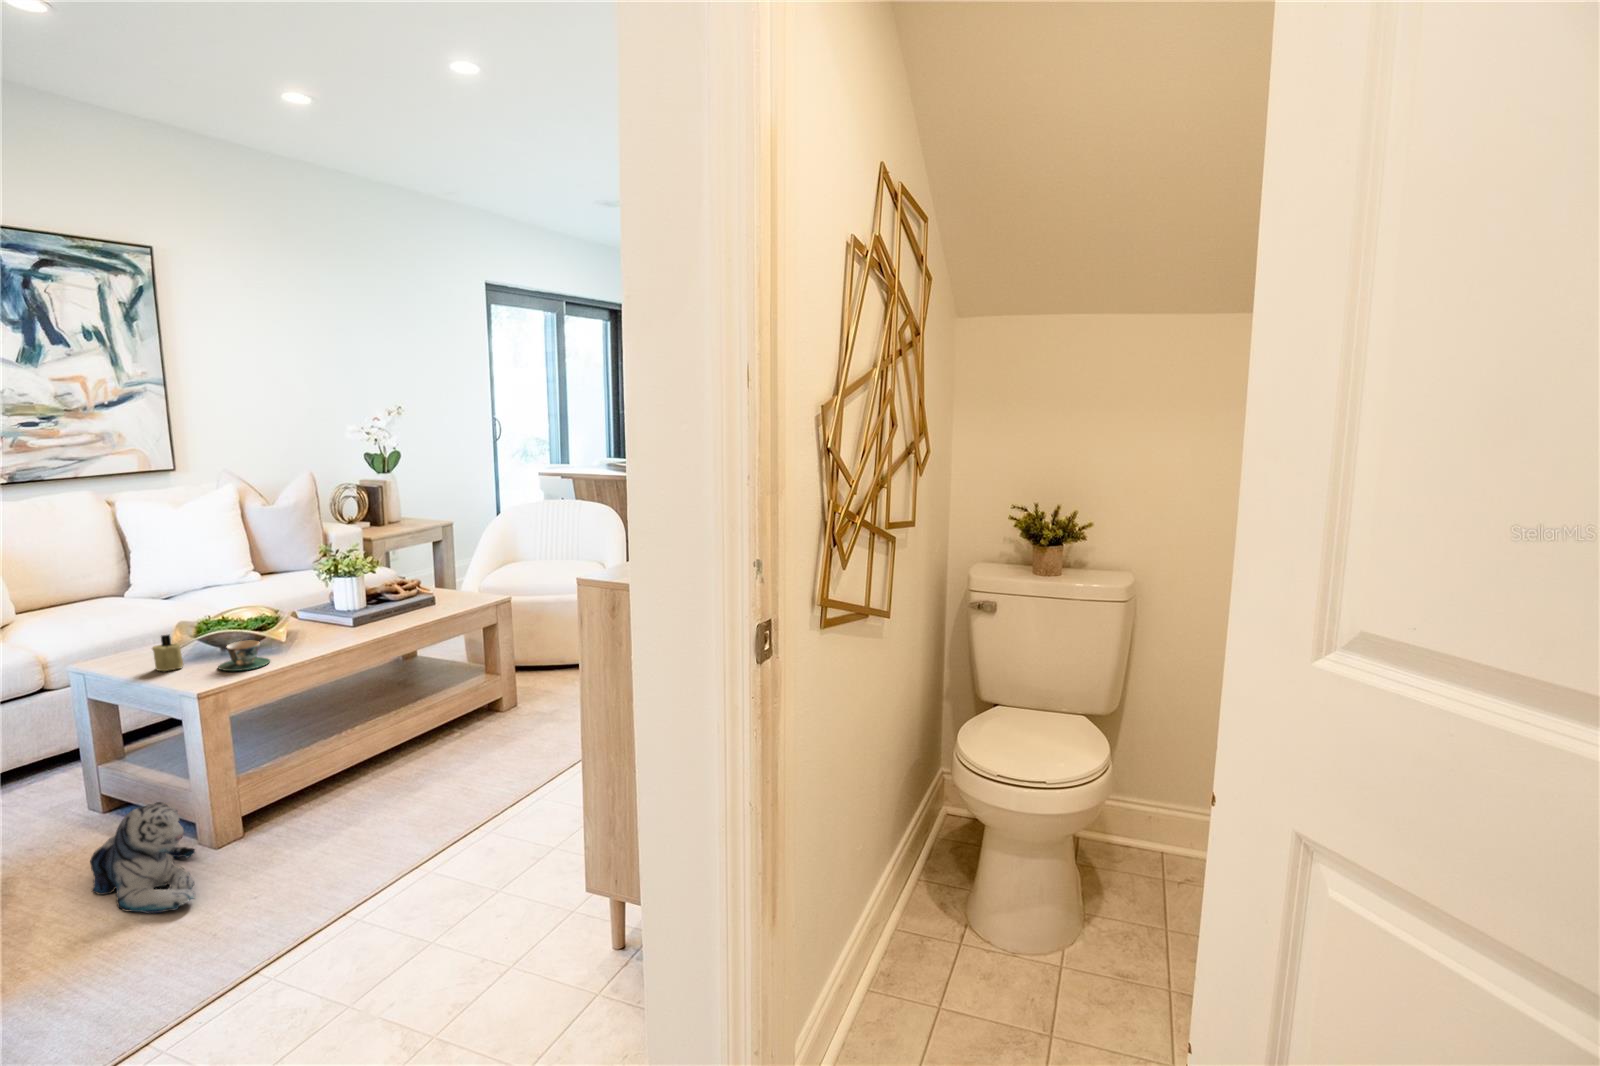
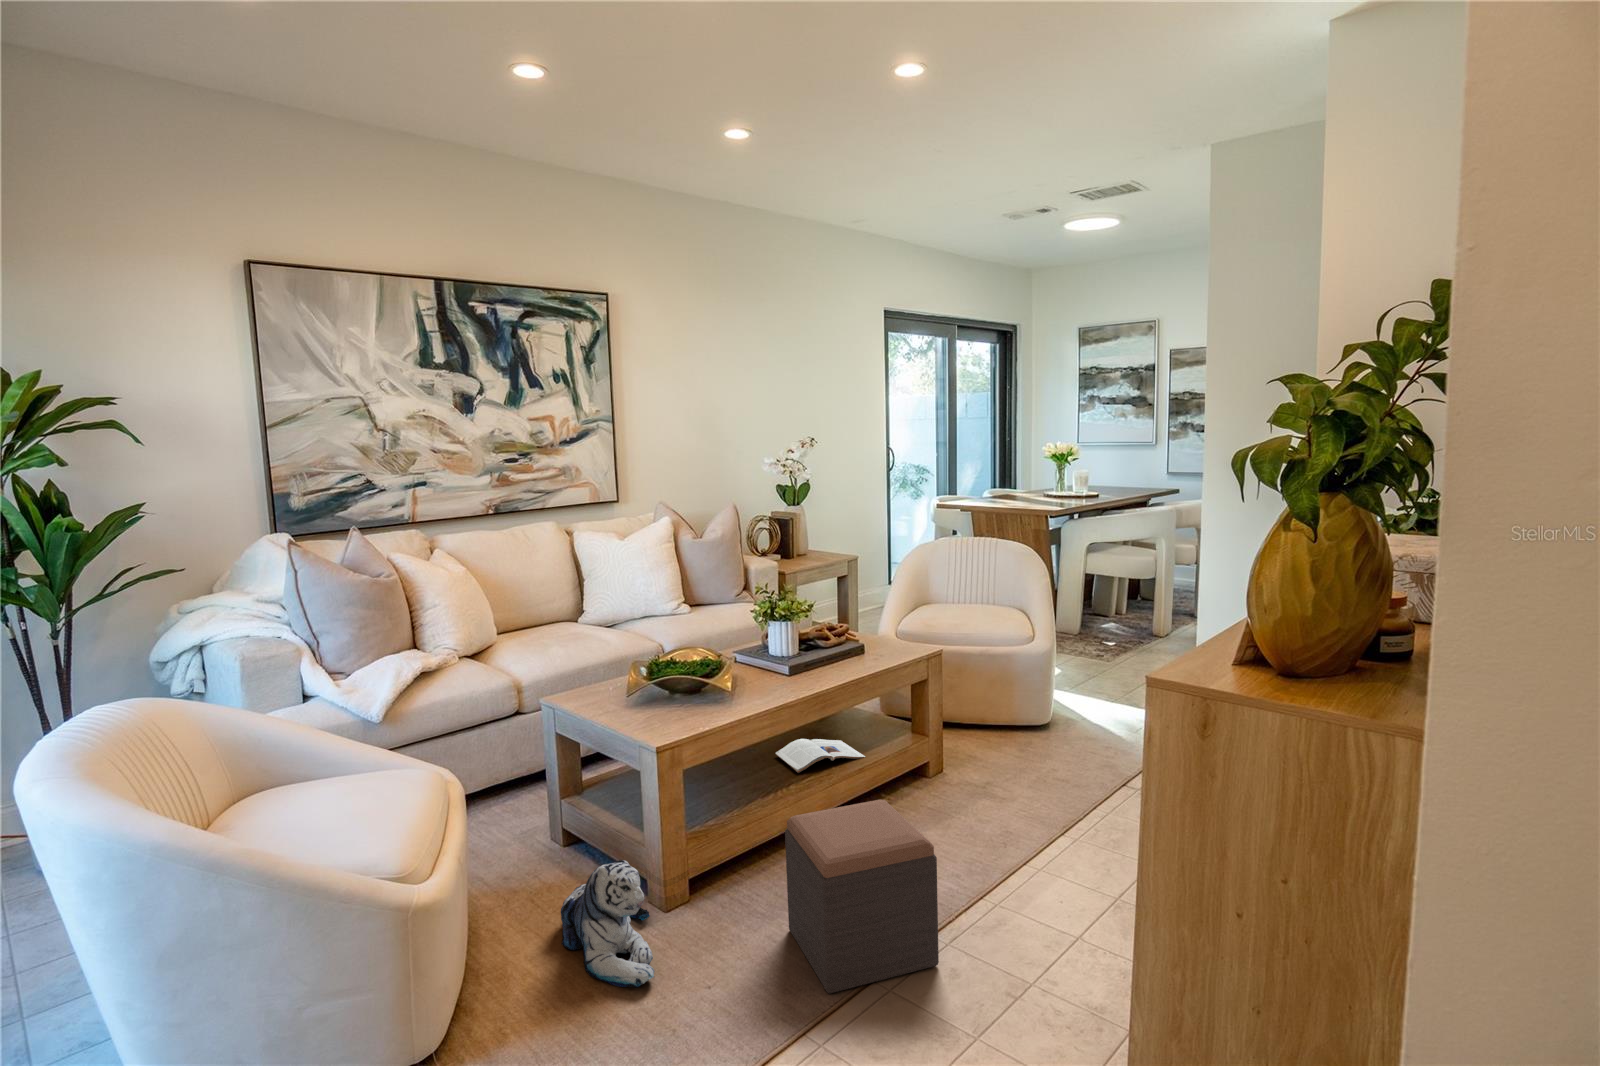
candle: present [152,635,184,671] -> none [613,675,639,714]
teacup: present [218,640,270,671] -> none [670,686,717,720]
magazine: none [346,684,436,715] -> present [775,739,865,773]
footstool: none [334,720,475,881] -> present [785,800,939,994]

